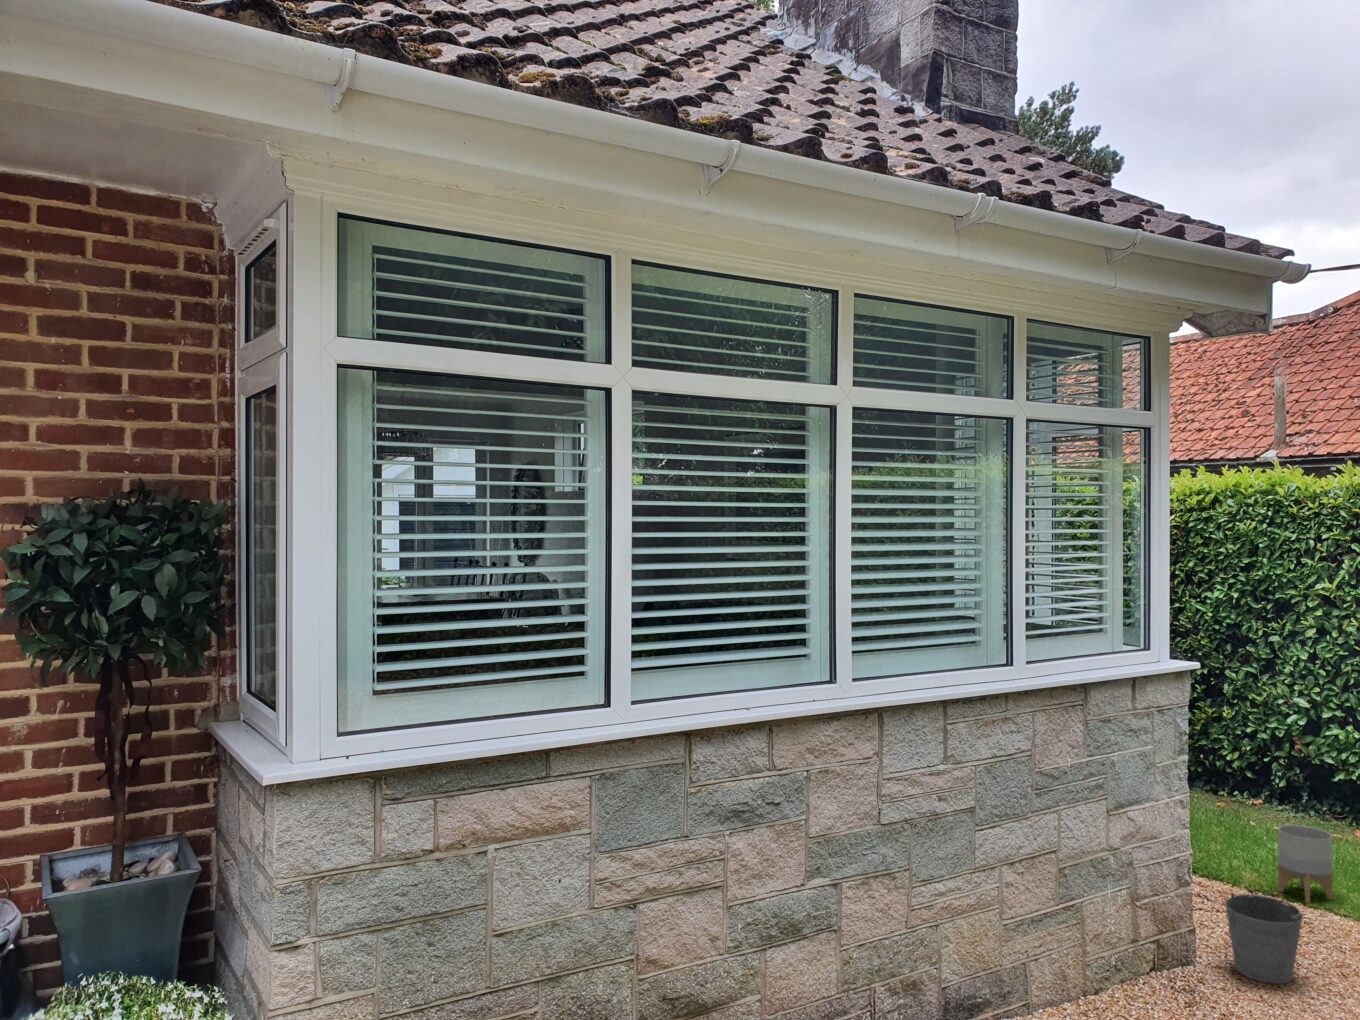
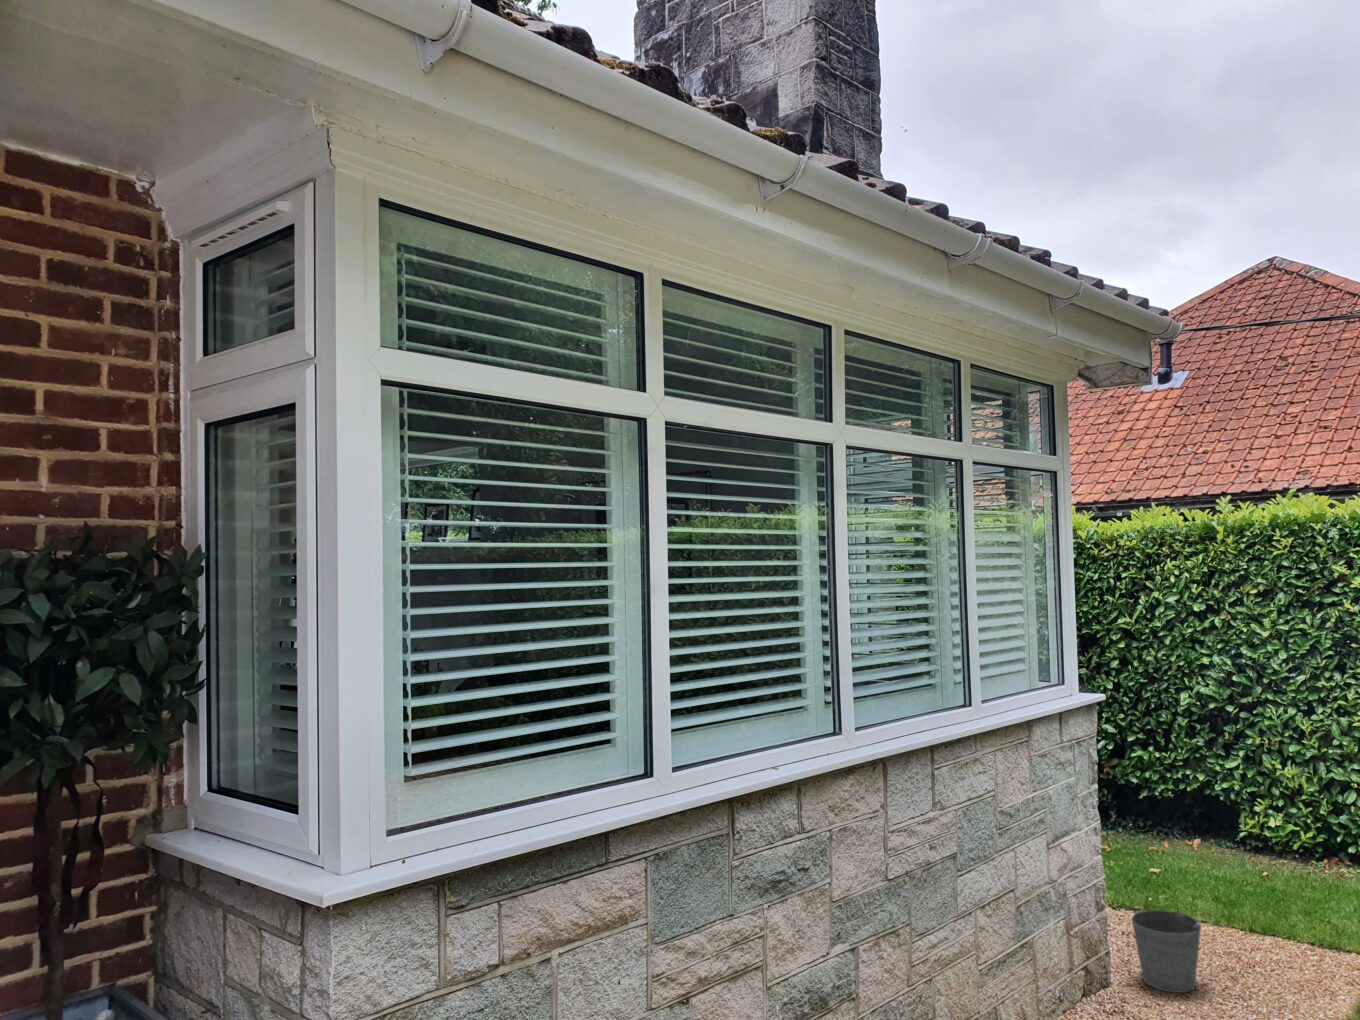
planter: present [1278,825,1333,903] -> none [1134,841,1184,913]

